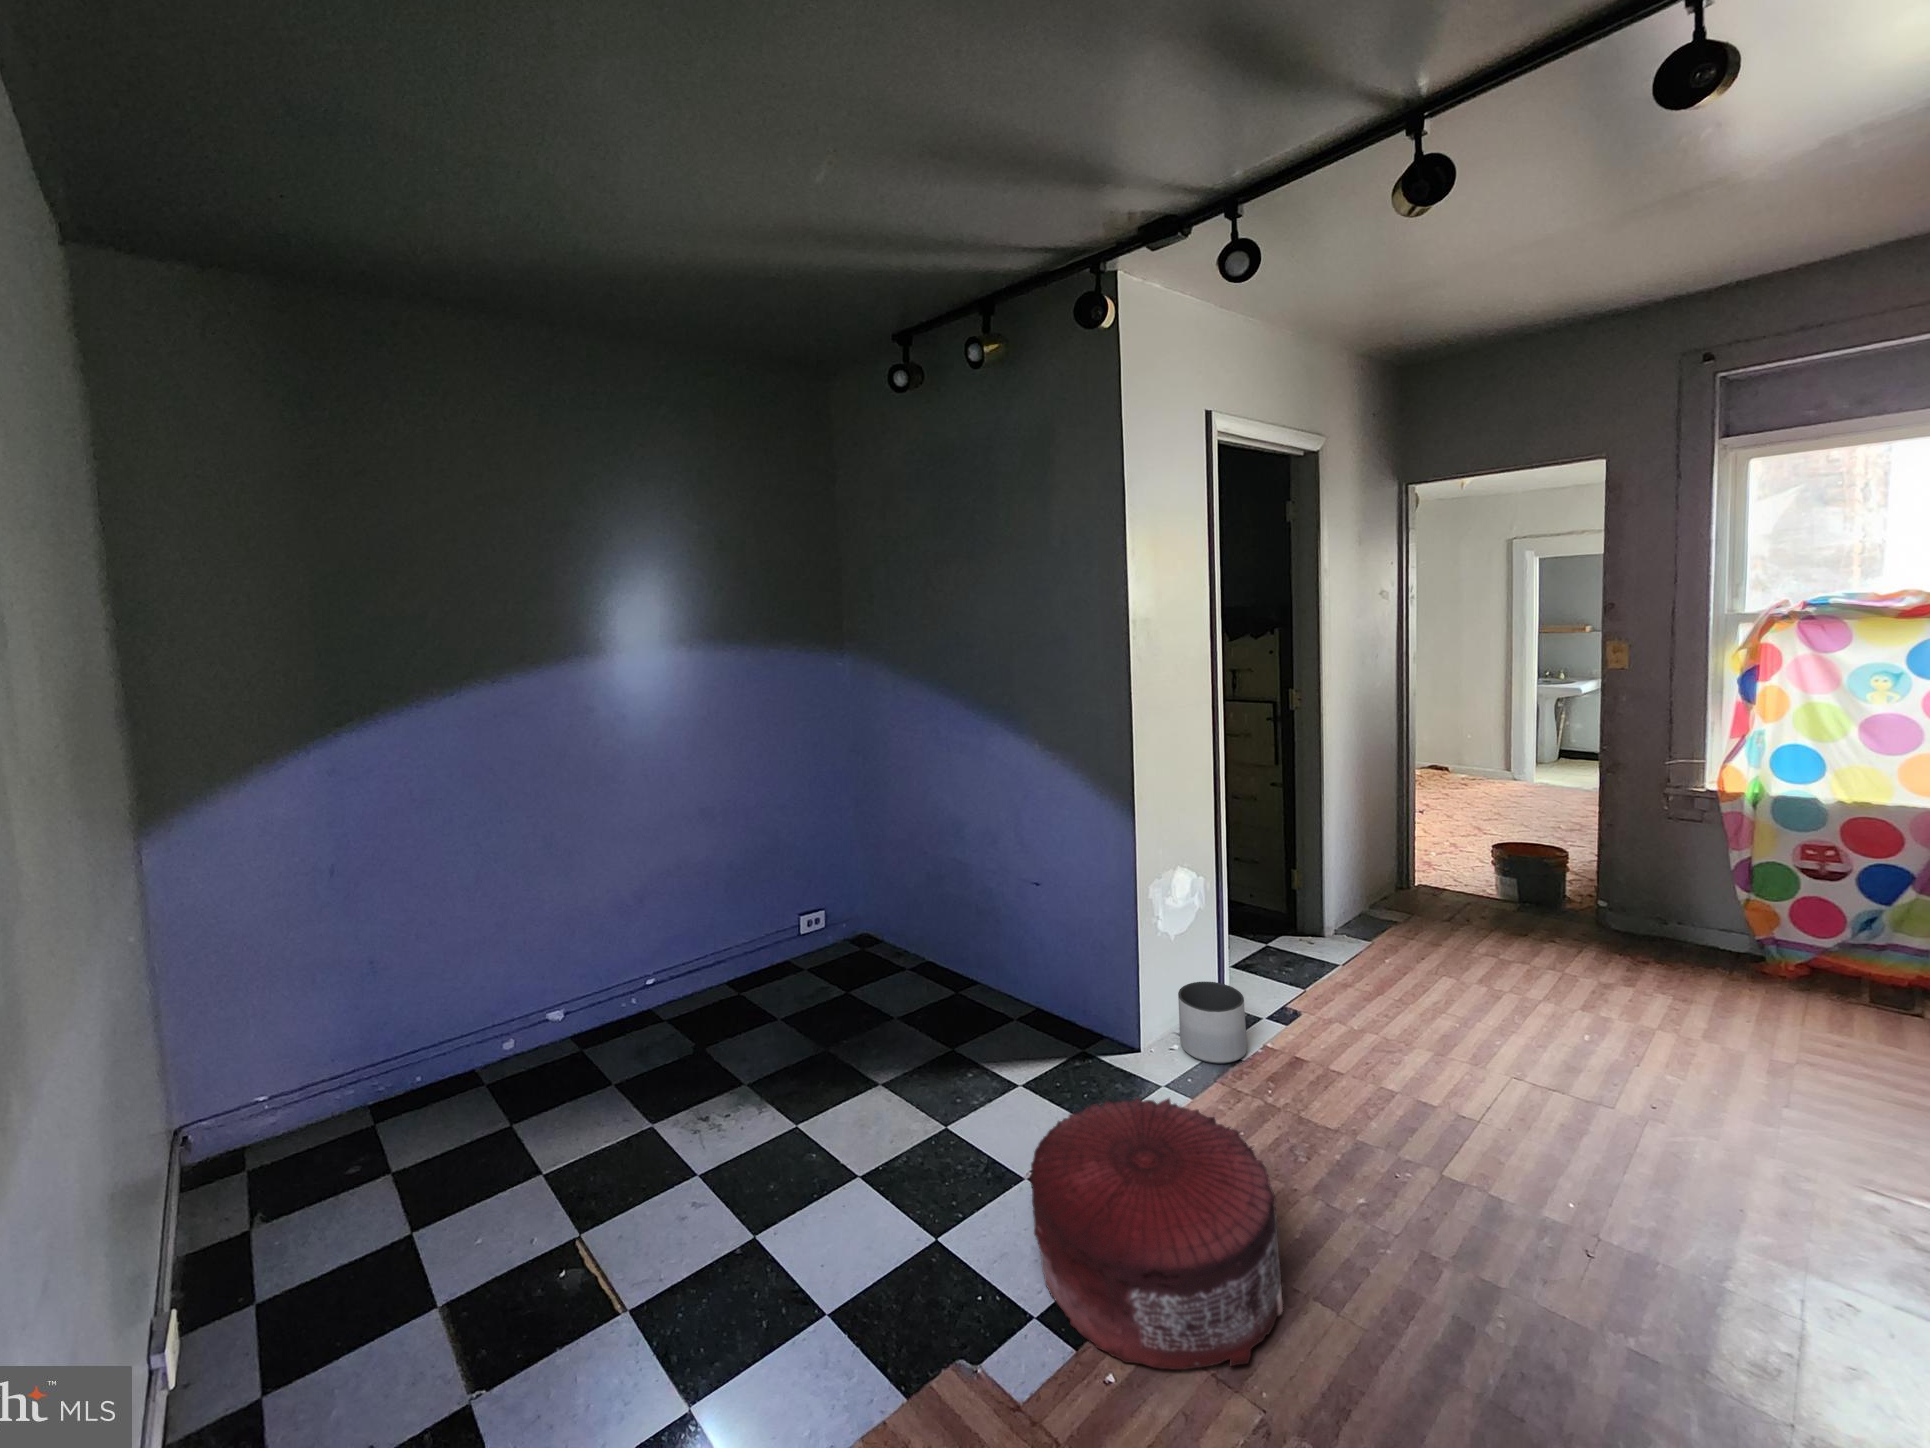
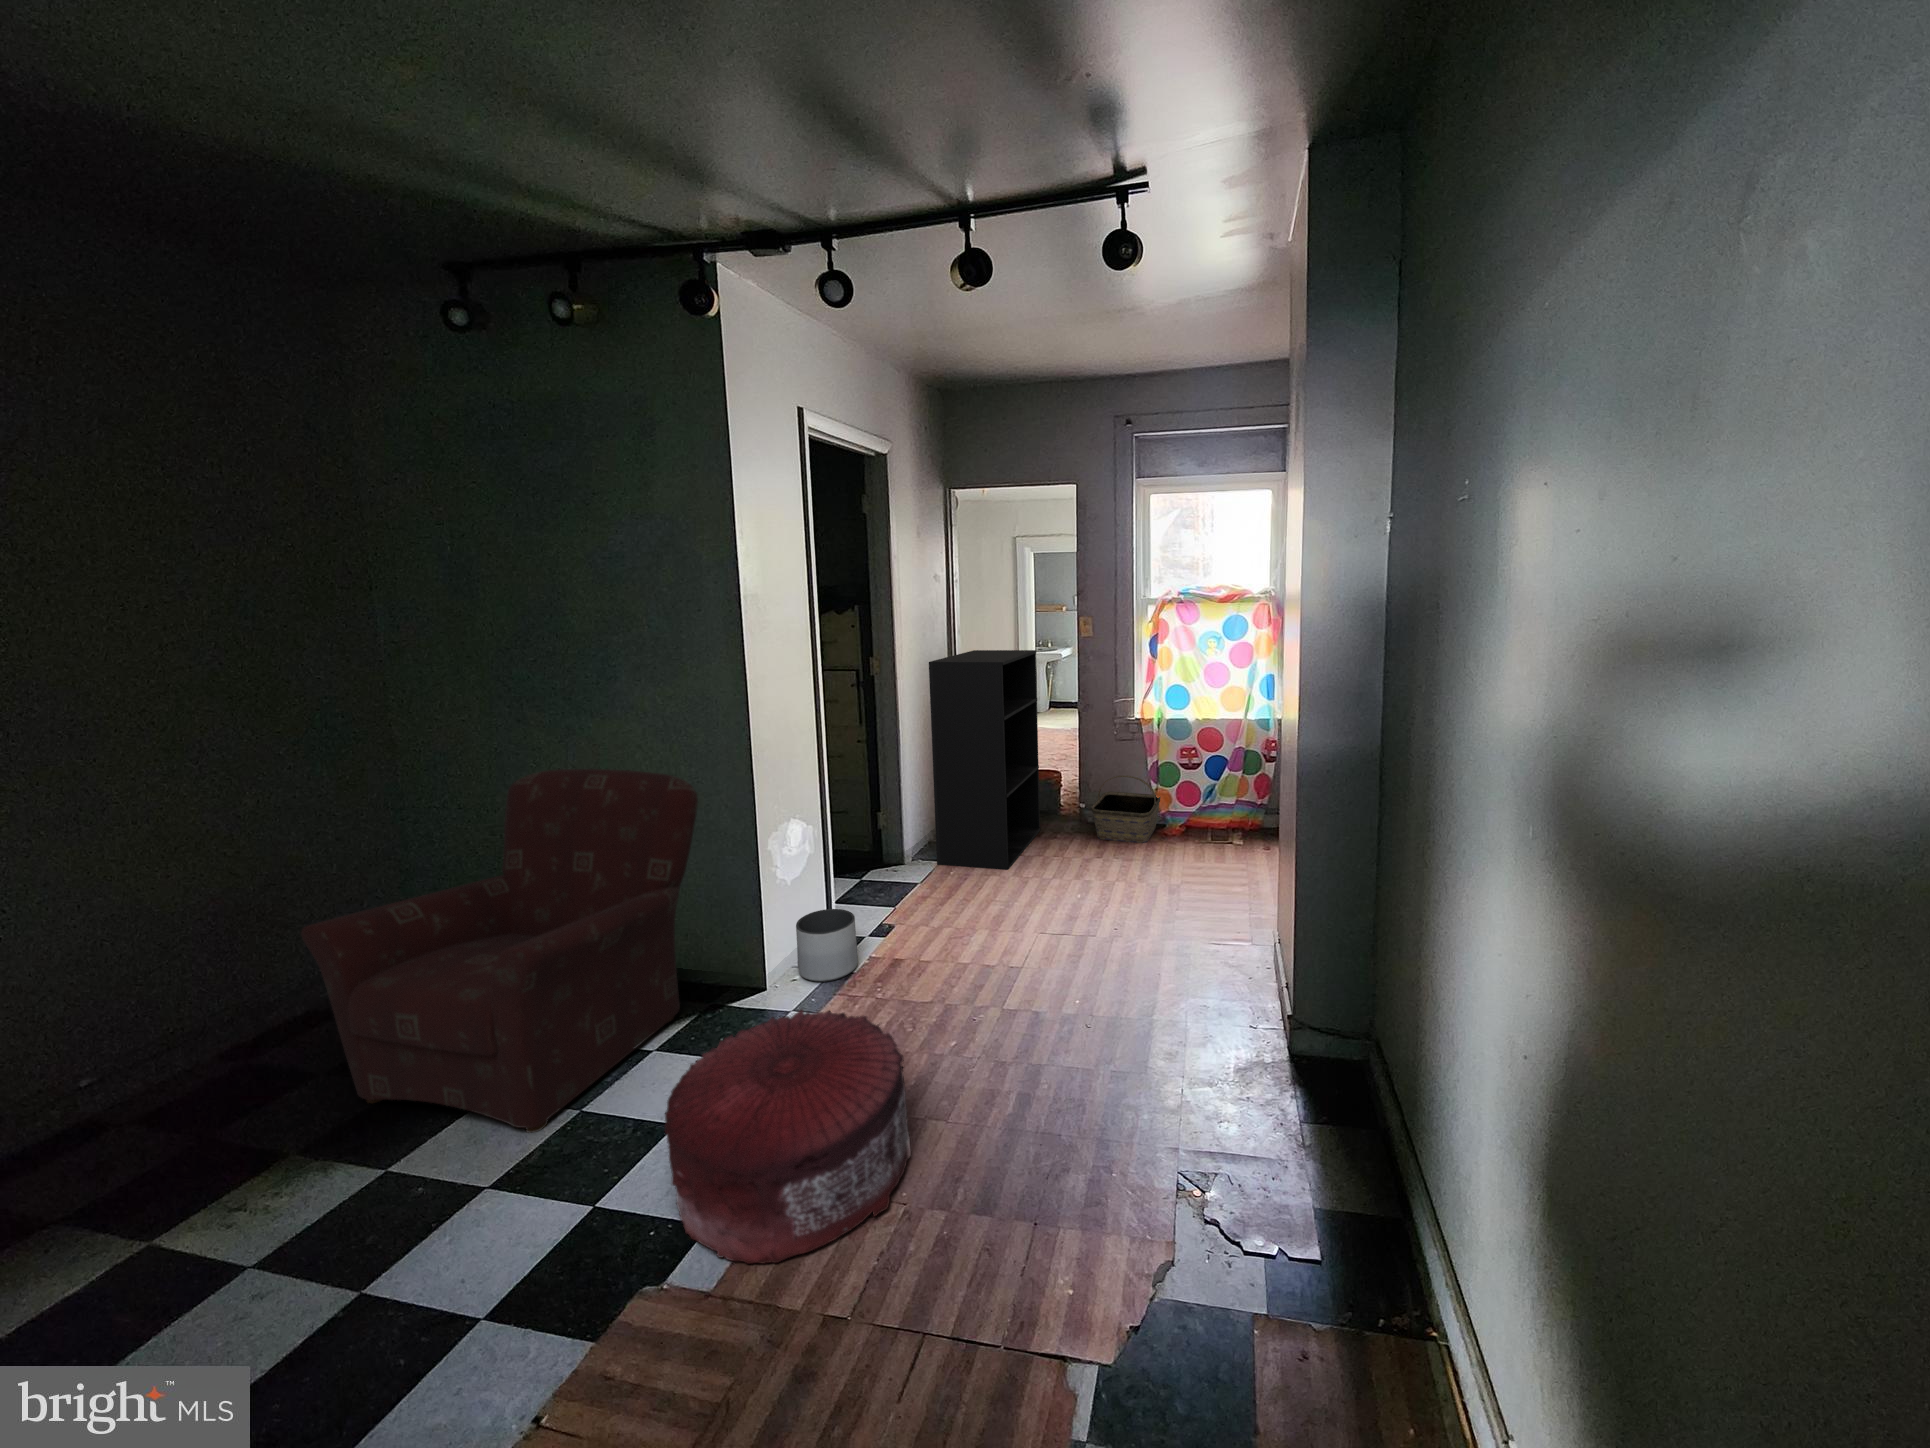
bookshelf: none [1353,685,1524,976] -> present [929,650,1040,870]
armchair: none [800,803,1081,1129] -> present [301,769,698,1133]
basket: none [1614,873,1756,981] -> present [1091,775,1160,843]

